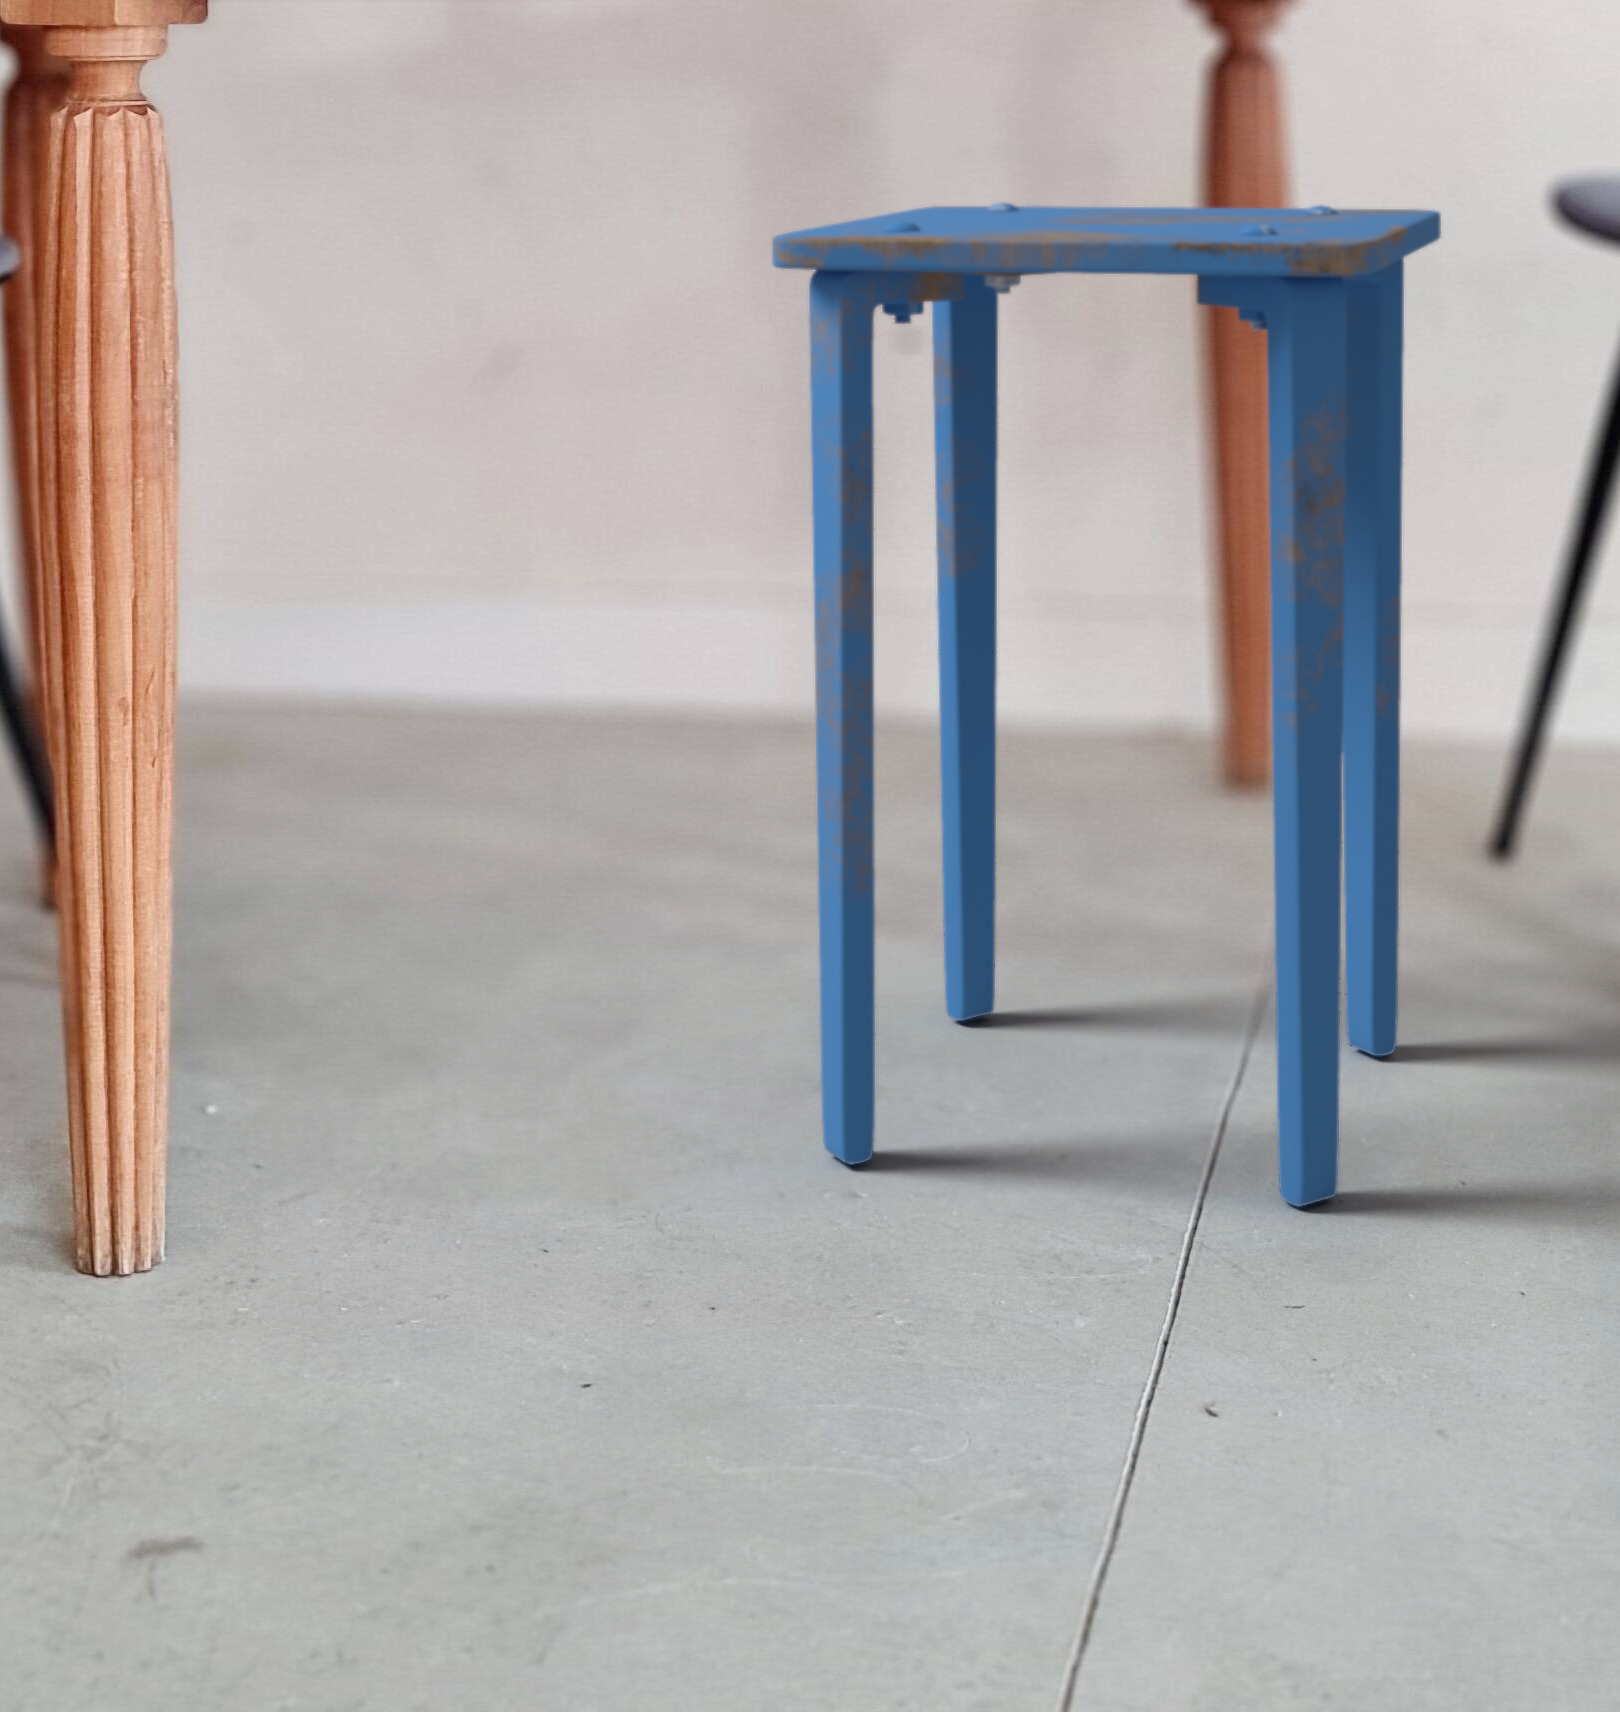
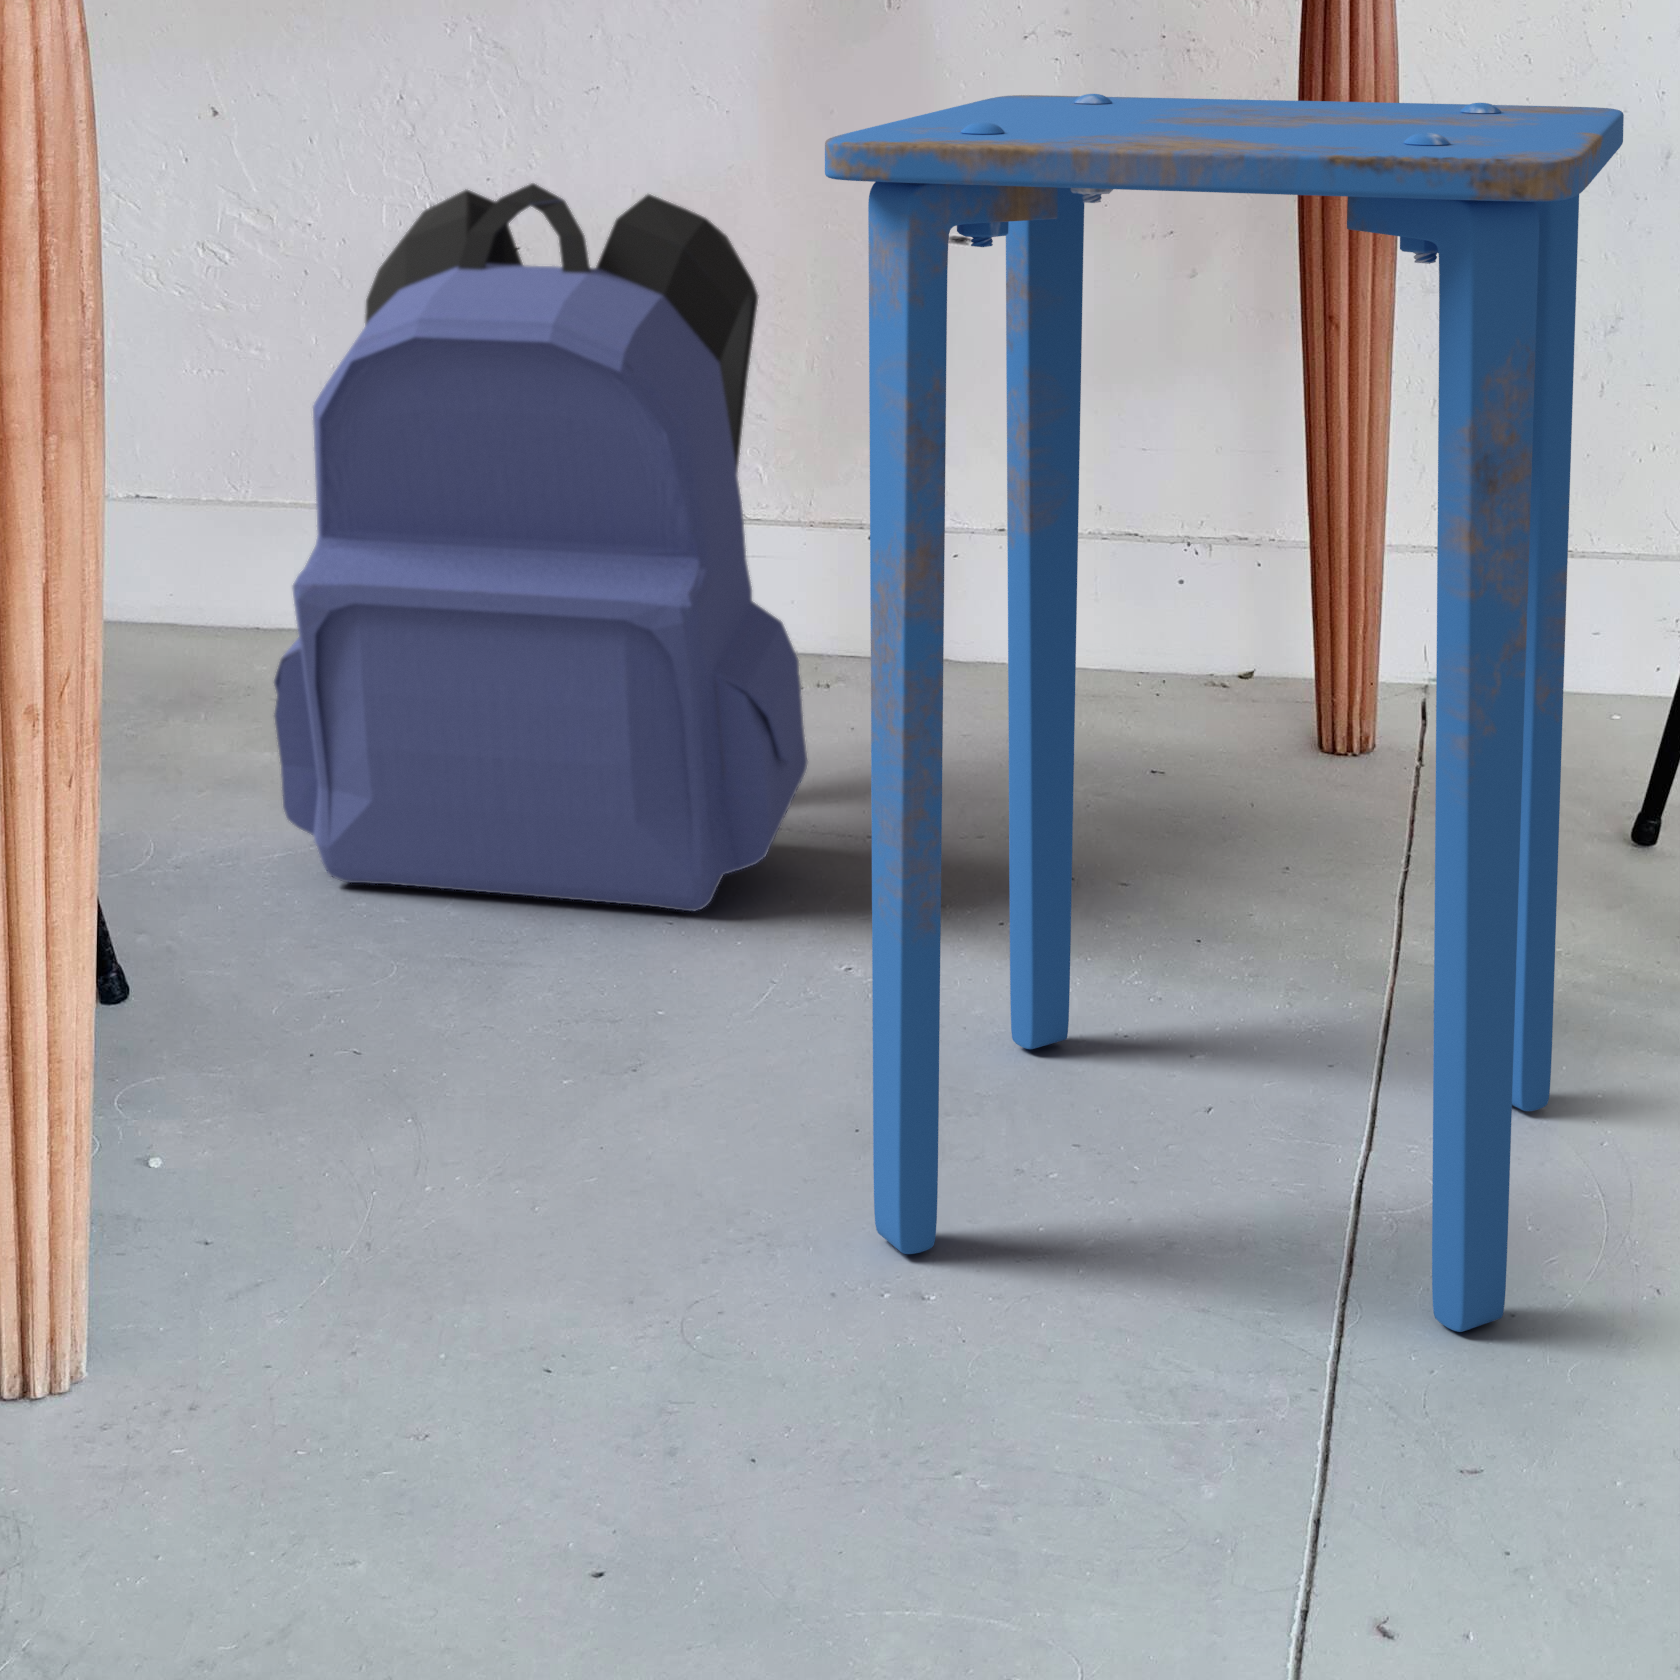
backpack: none [303,291,775,927] -> present [274,183,807,911]

